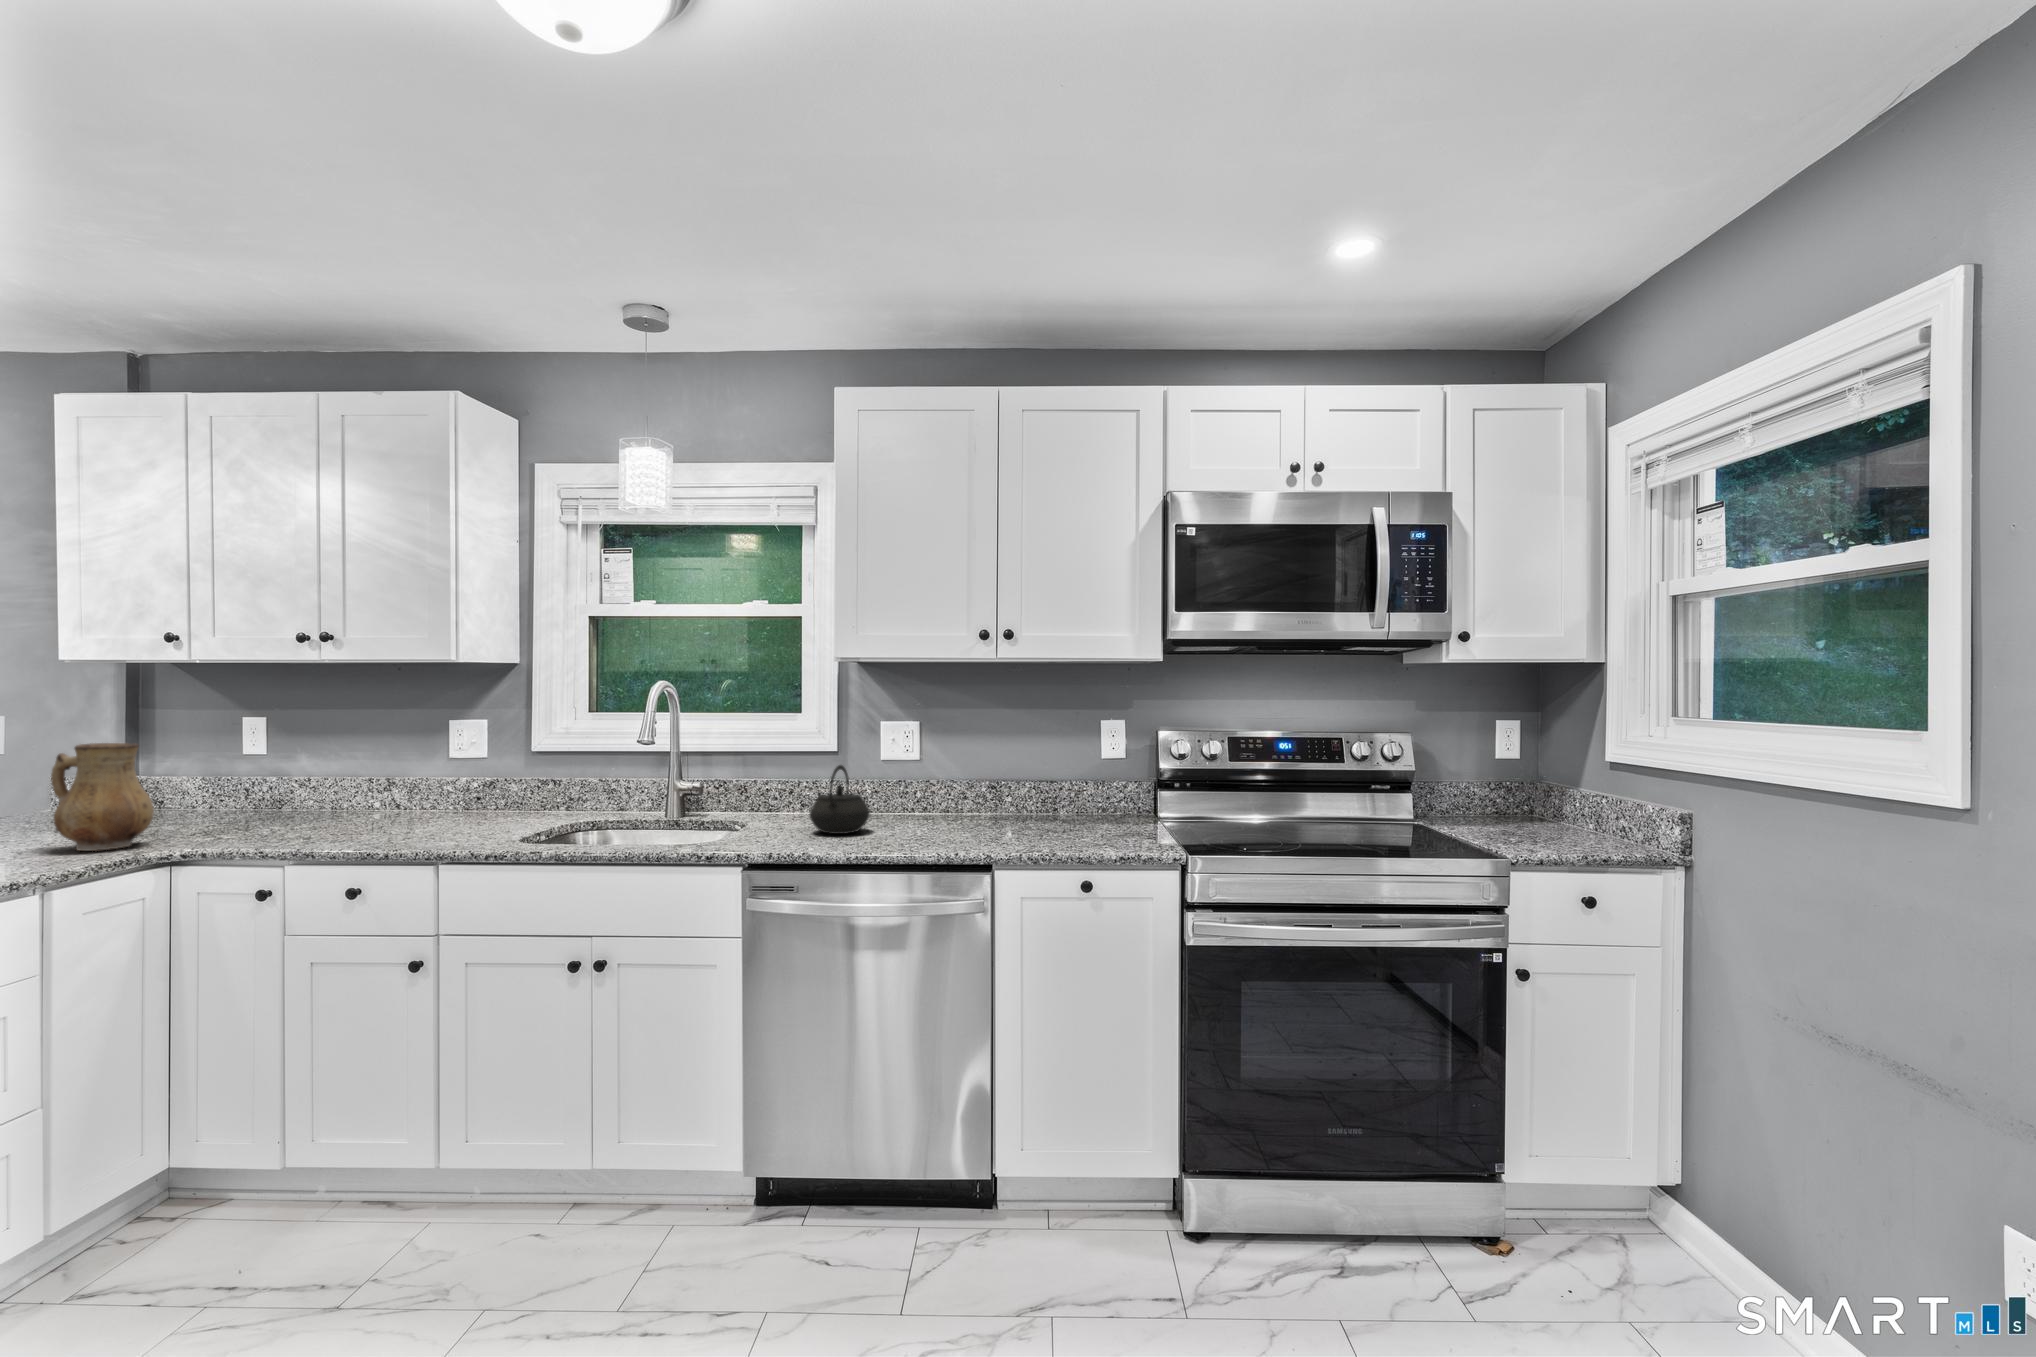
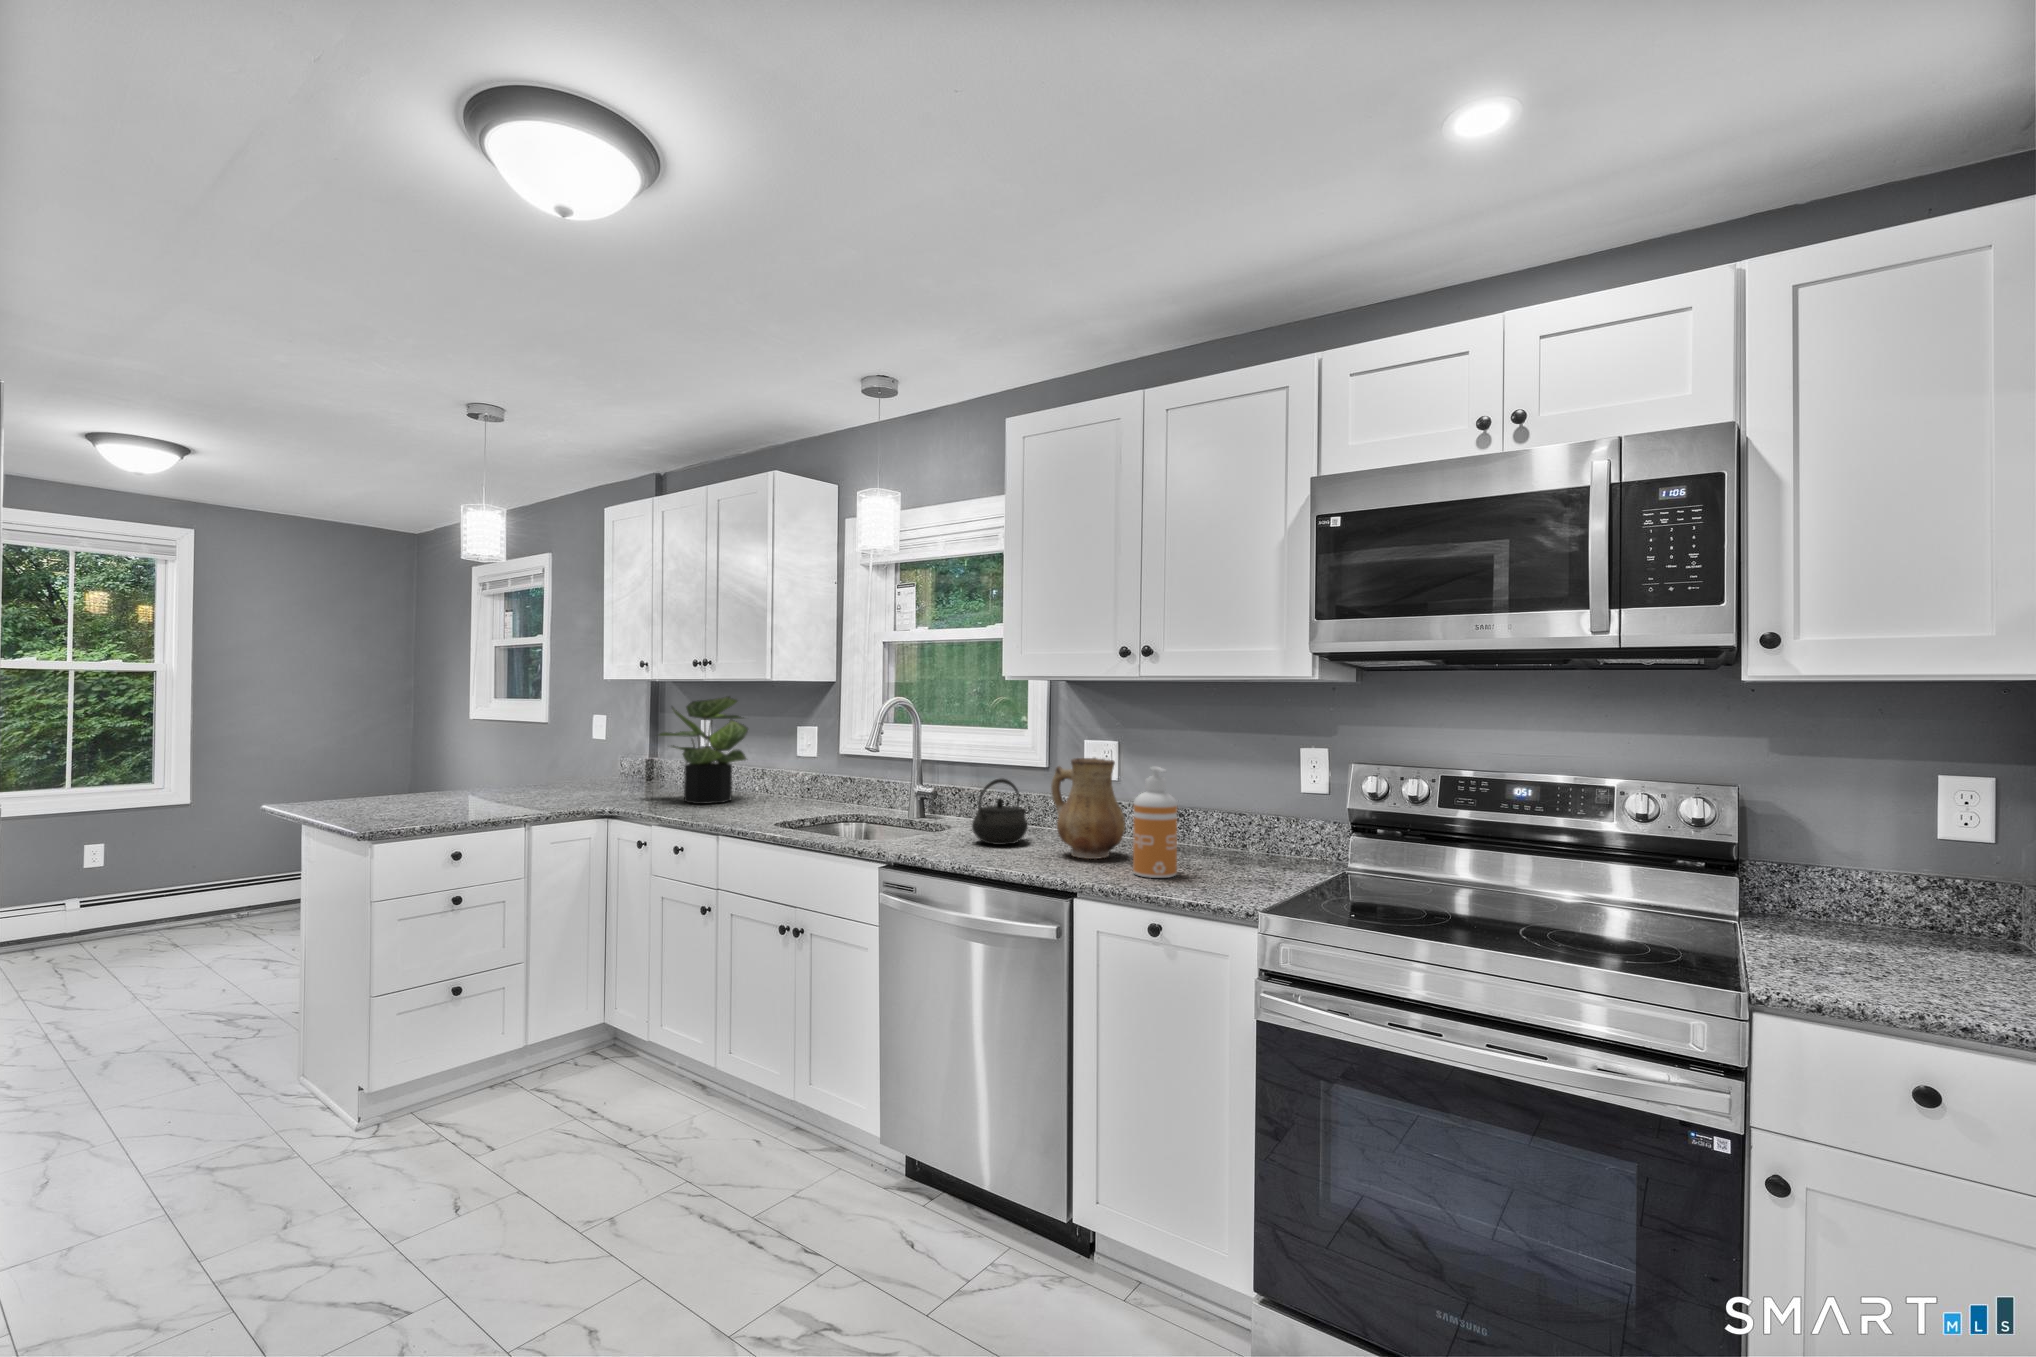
potted plant: none [219,682,386,832] -> present [659,696,748,804]
soap dispenser: none [1027,742,1067,843] -> present [1133,767,1177,878]
ceramic pitcher: present [51,743,154,851] -> present [1051,758,1125,859]

